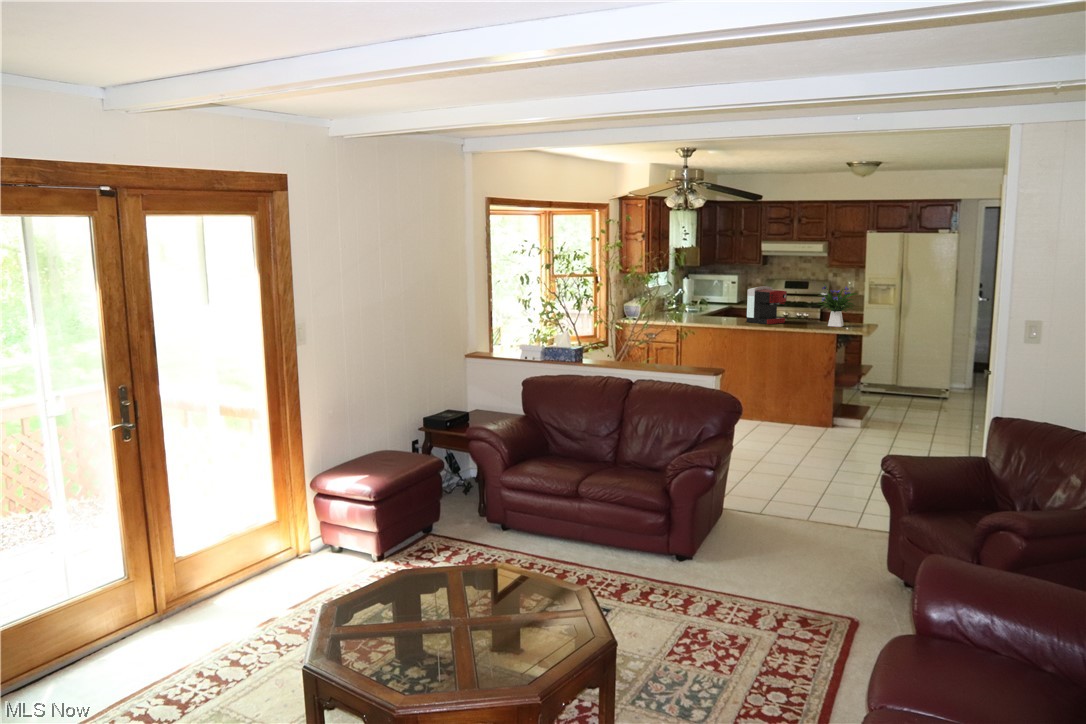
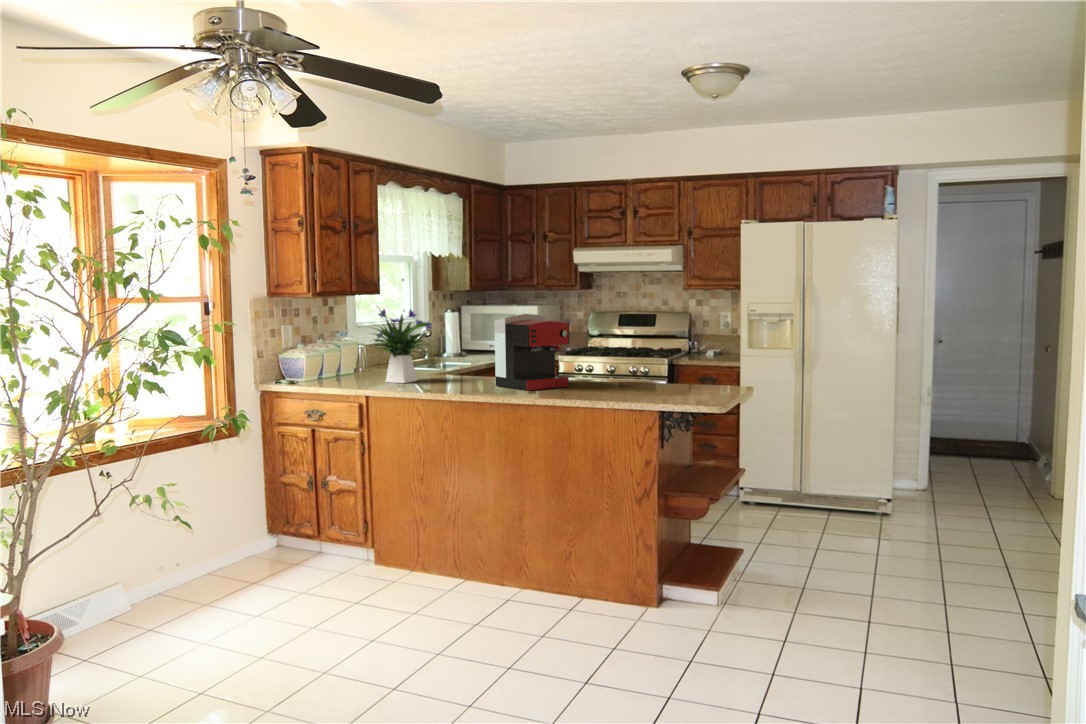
flower arrangement: present [819,283,857,327] -> present [372,309,431,383]

